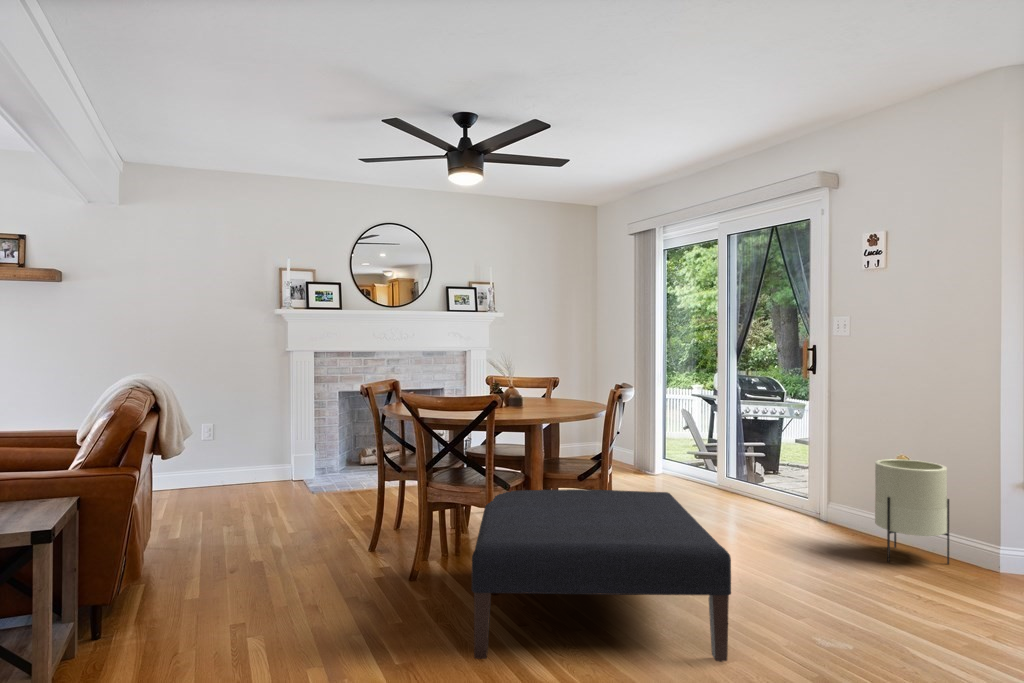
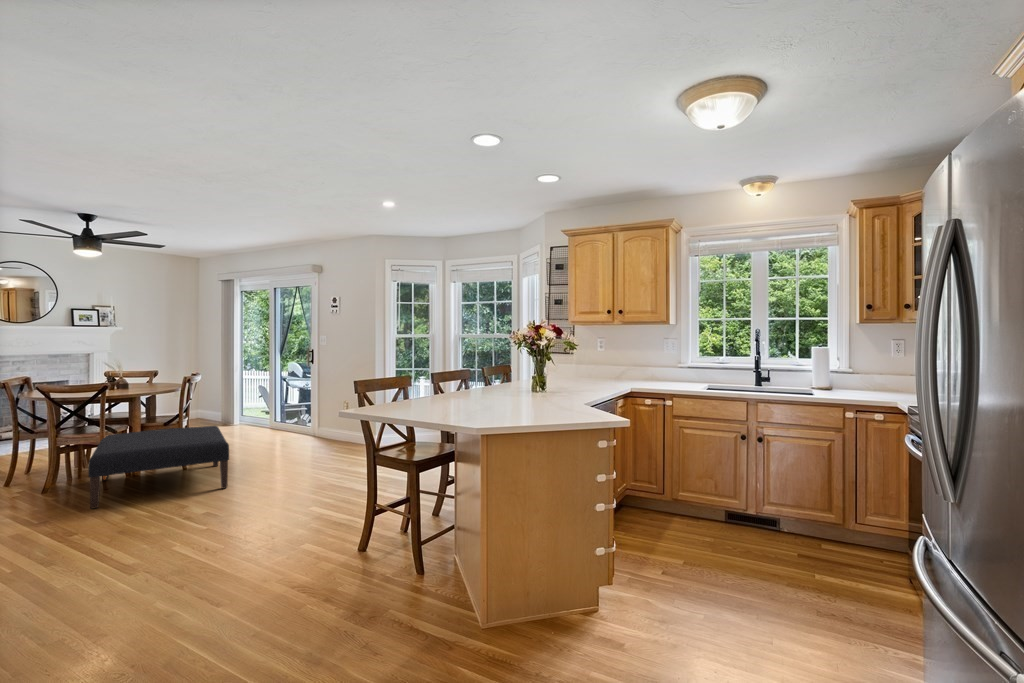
planter: present [875,459,949,564] -> none [328,402,356,446]

